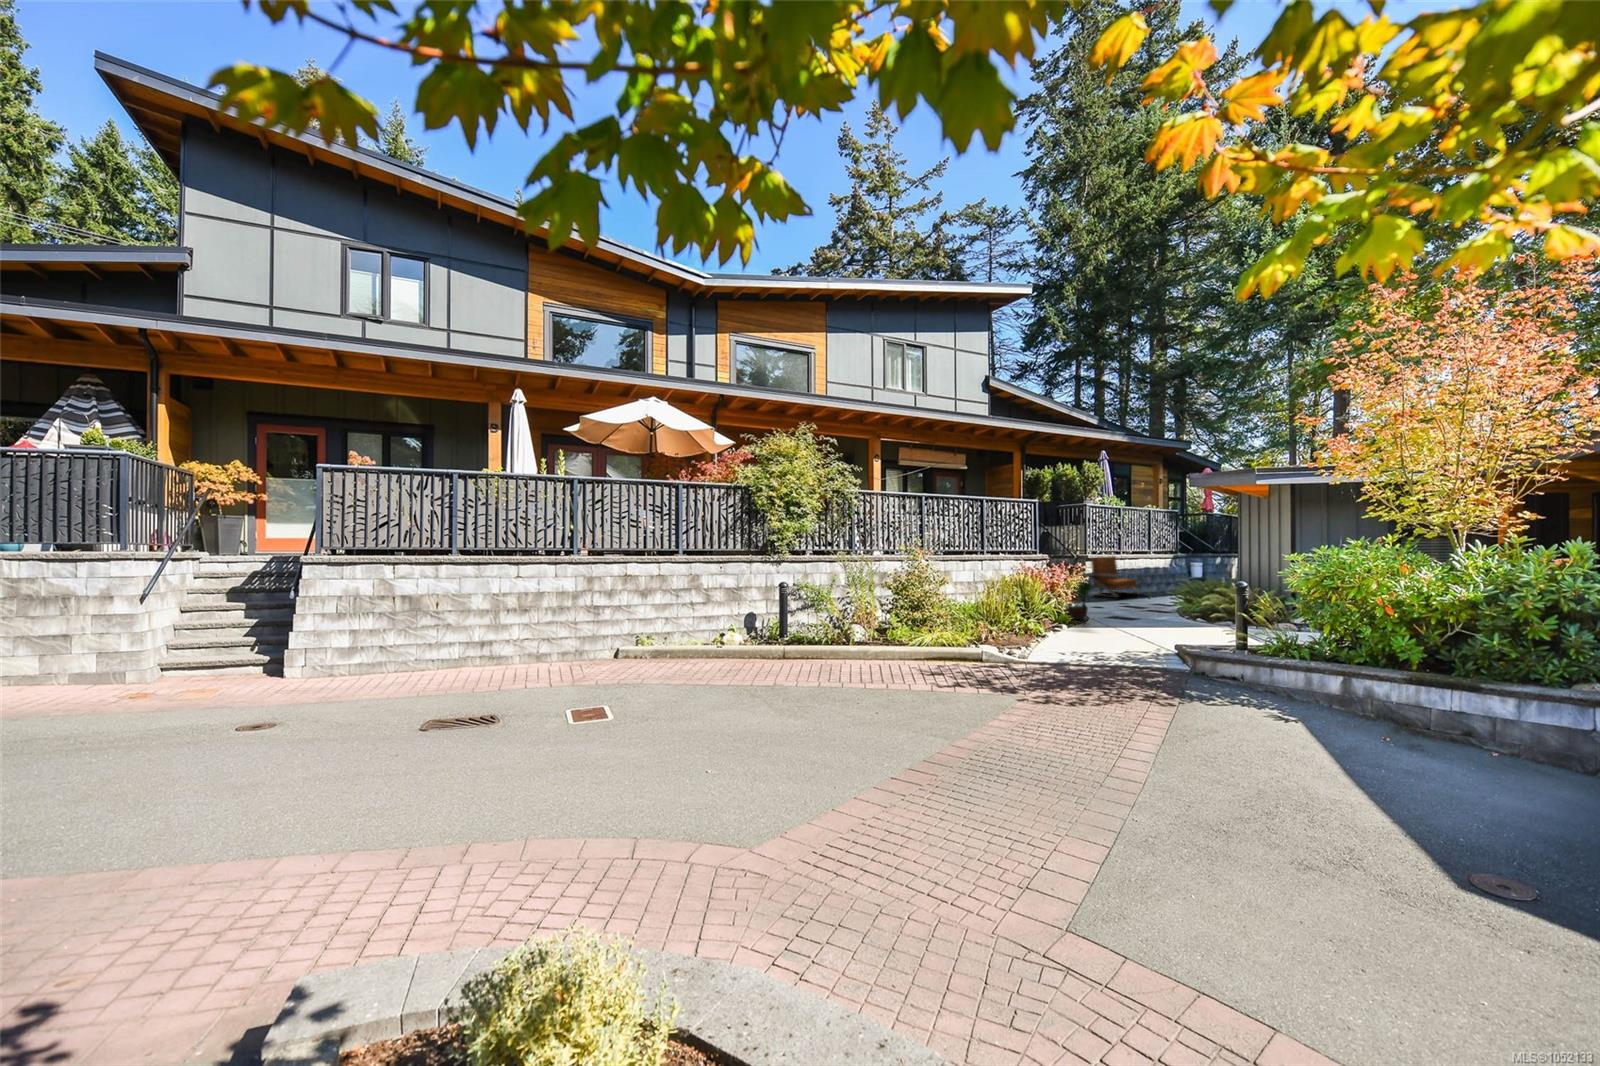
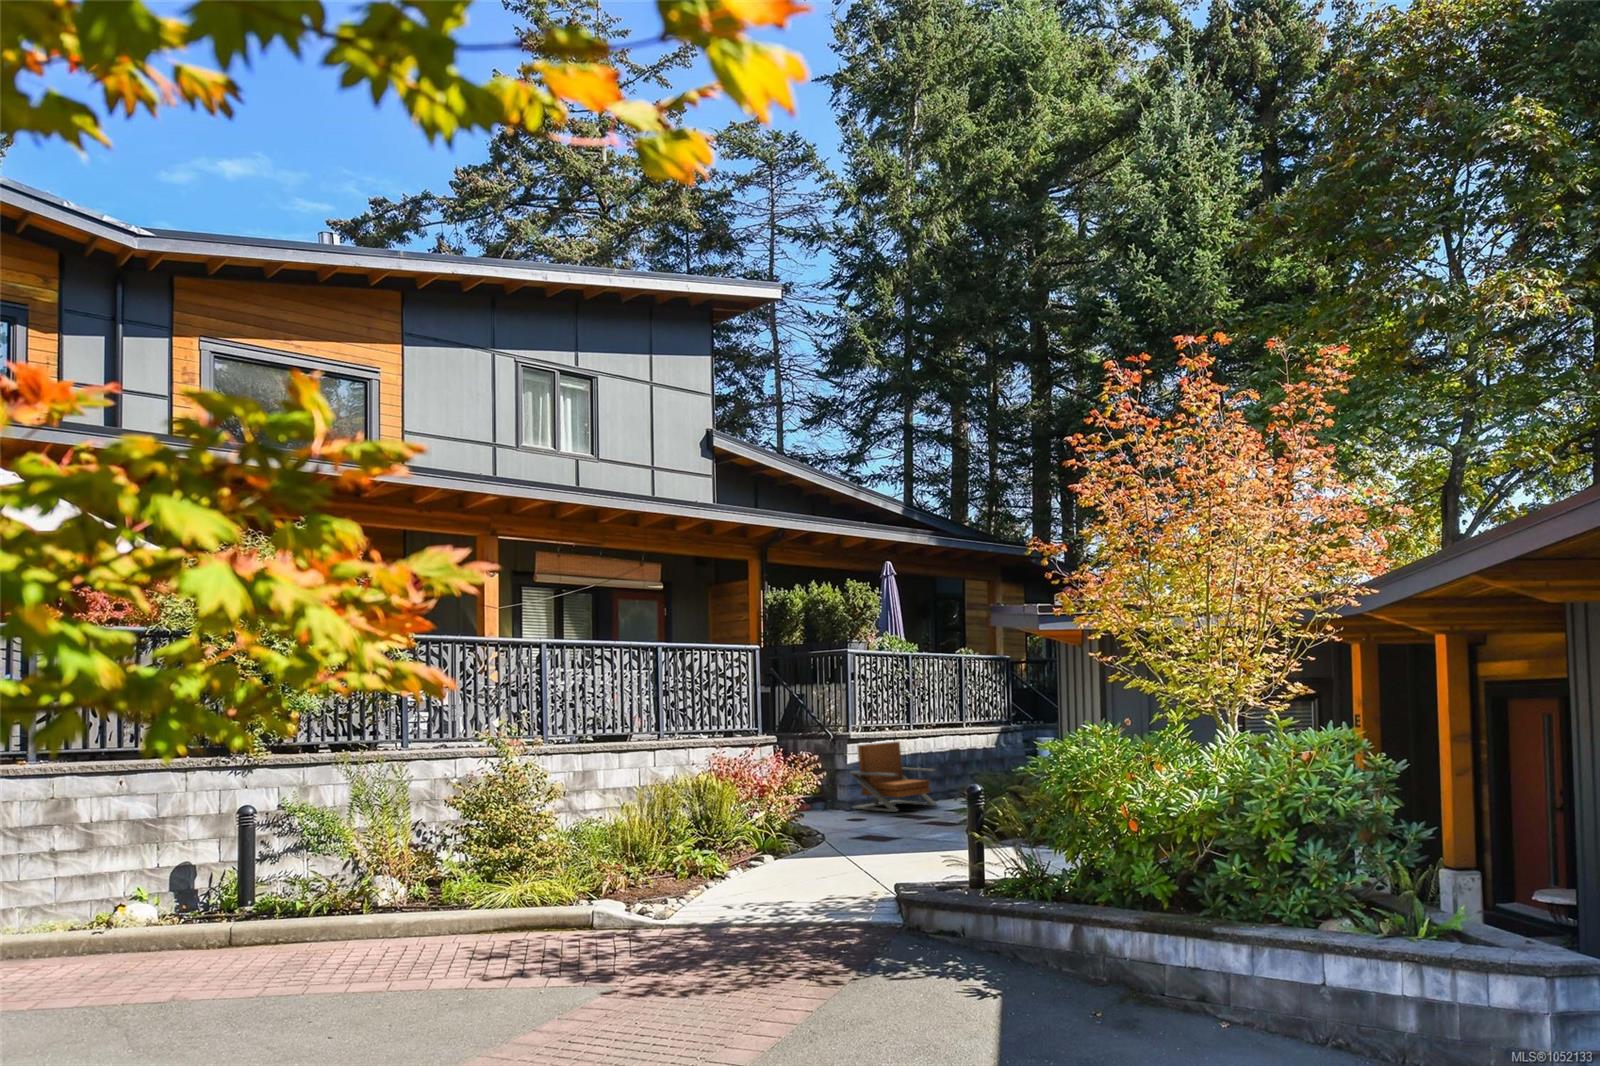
potted tree: present [1068,581,1093,619] -> none [783,779,822,852]

